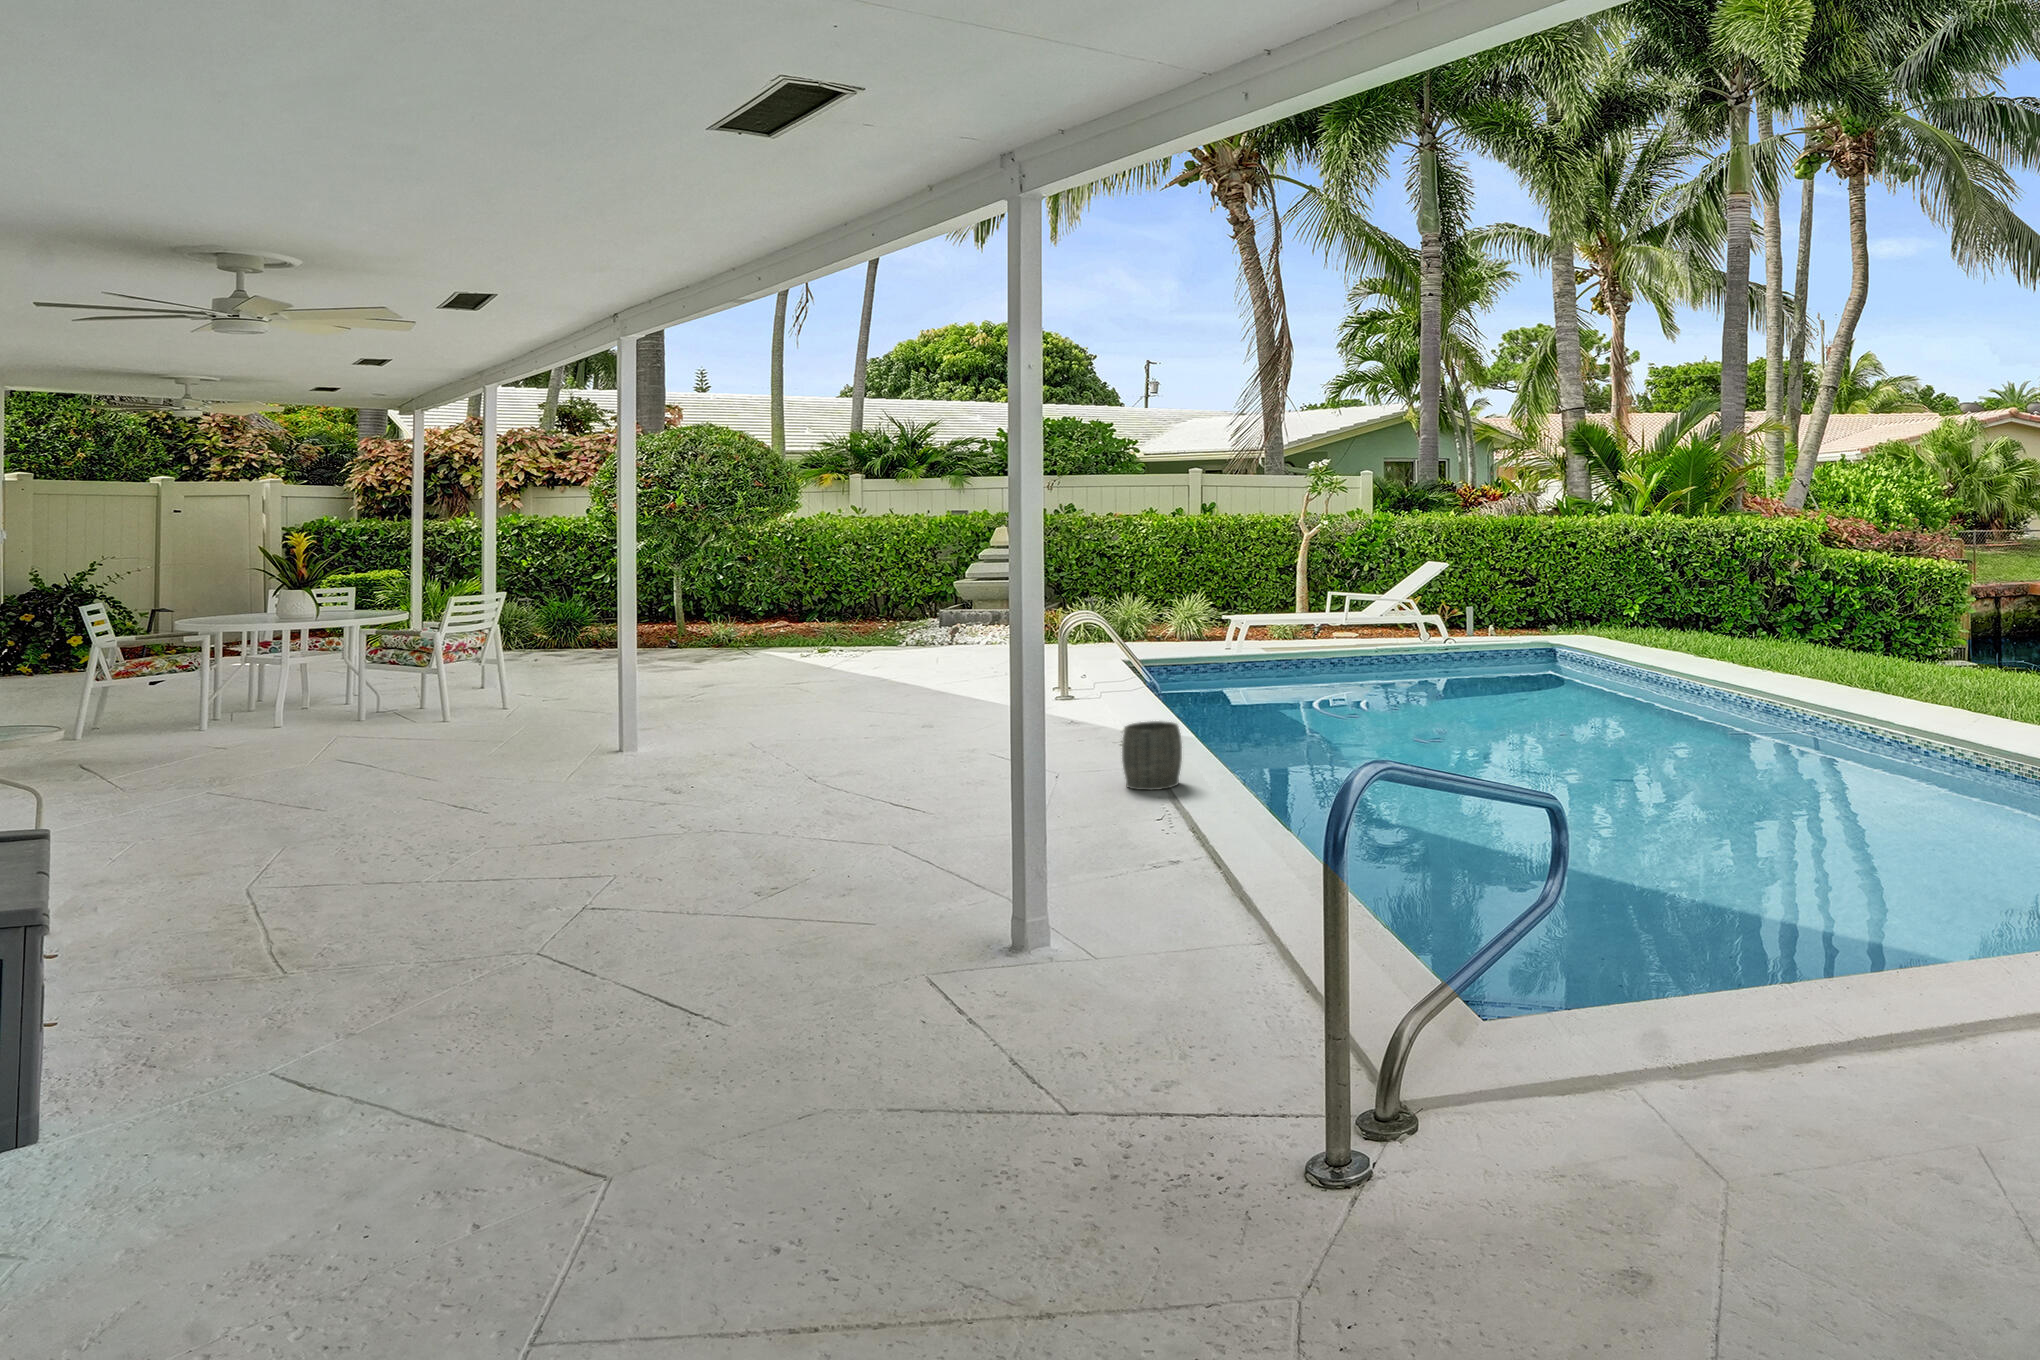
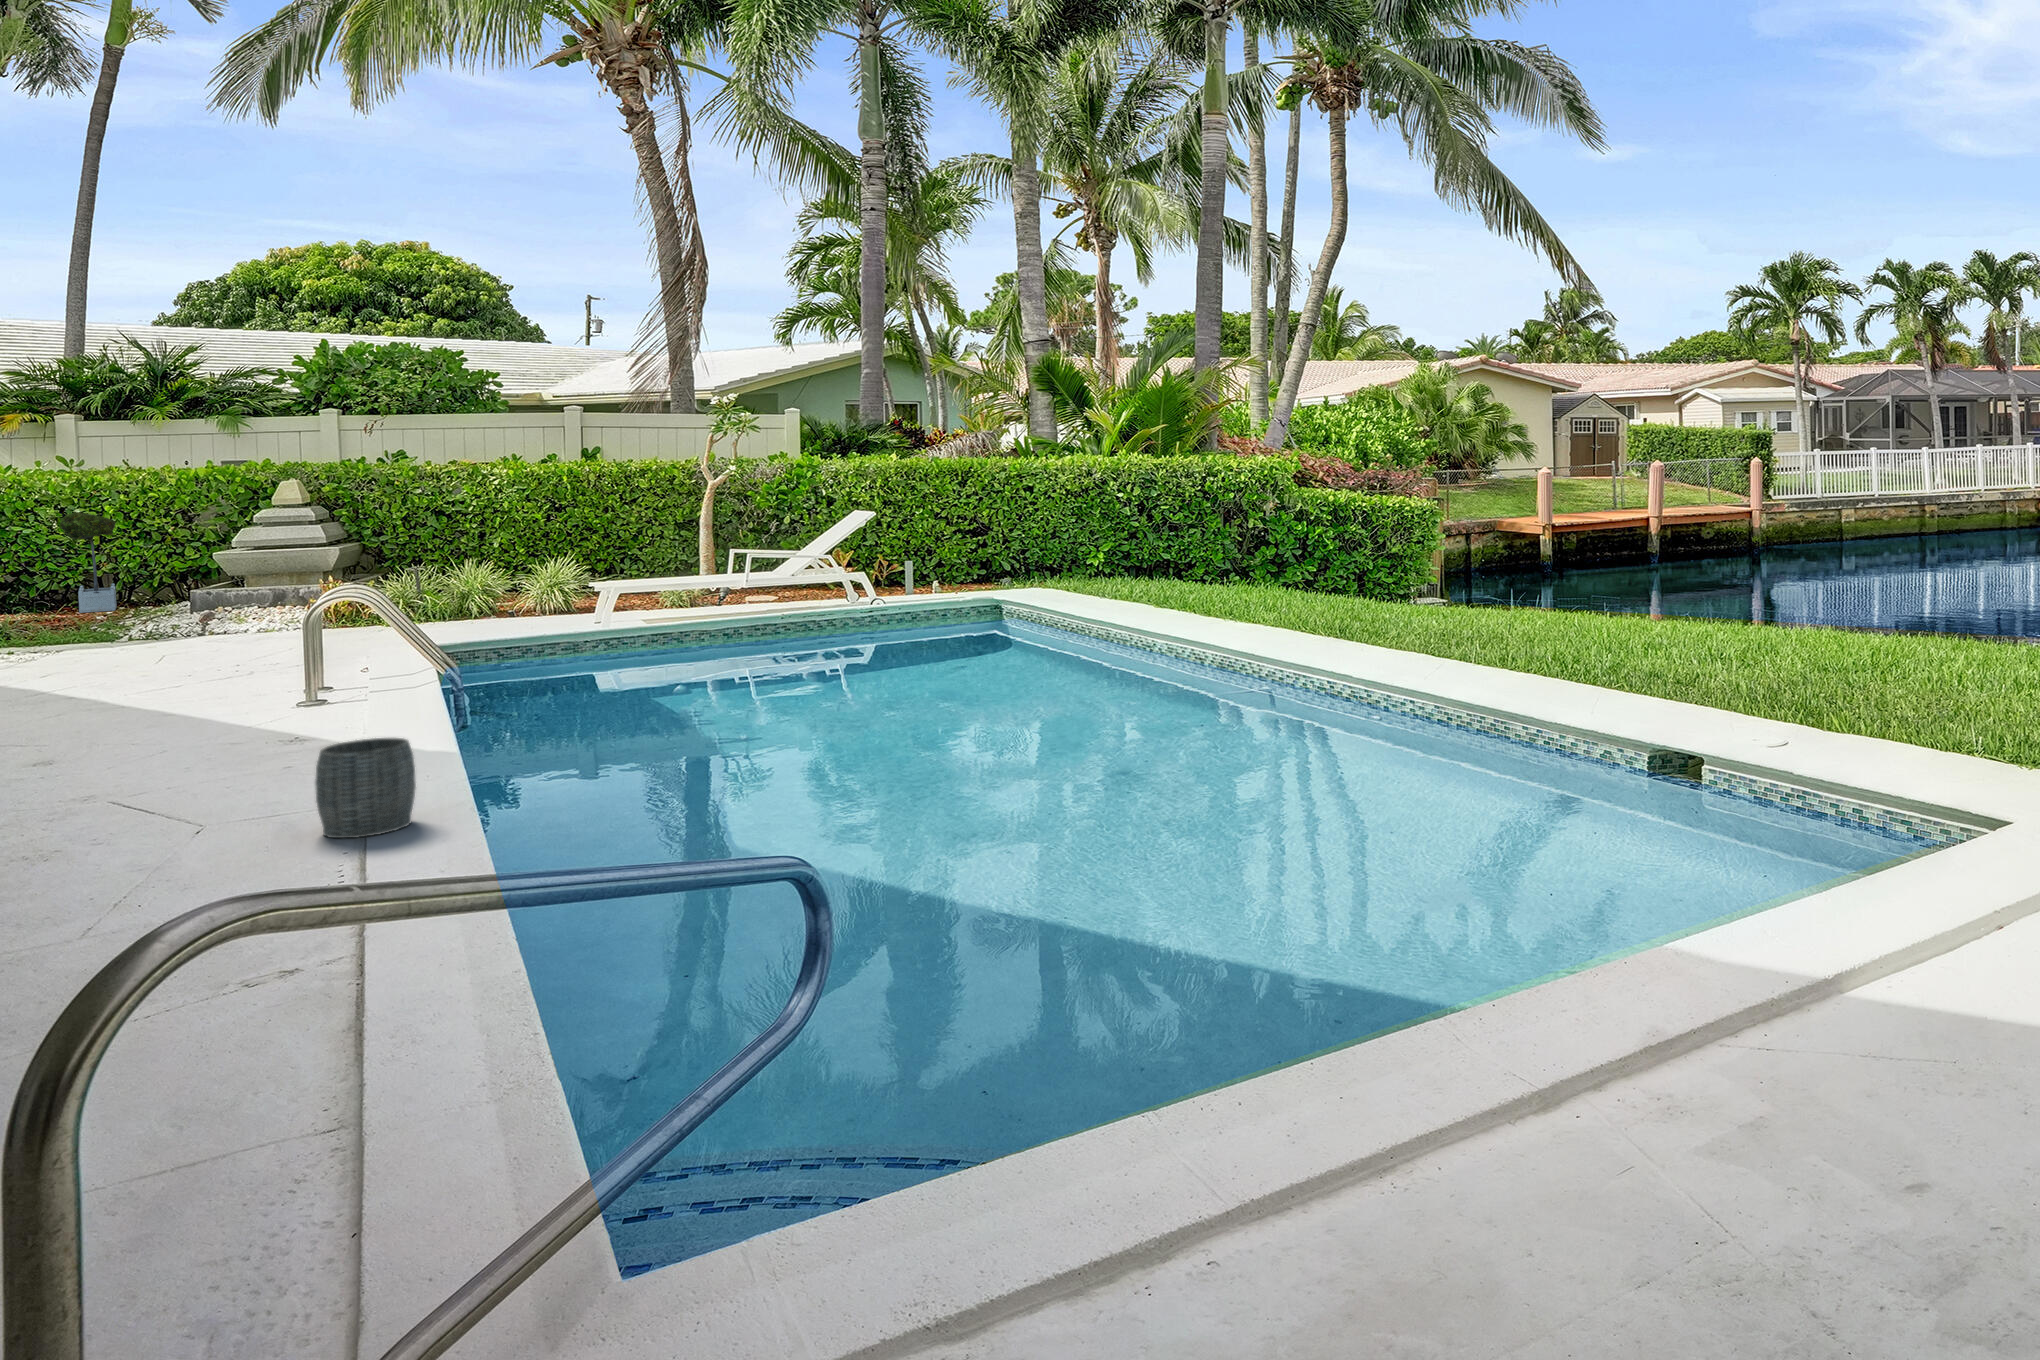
potted tree: none [866,550,900,626] -> present [60,511,117,613]

